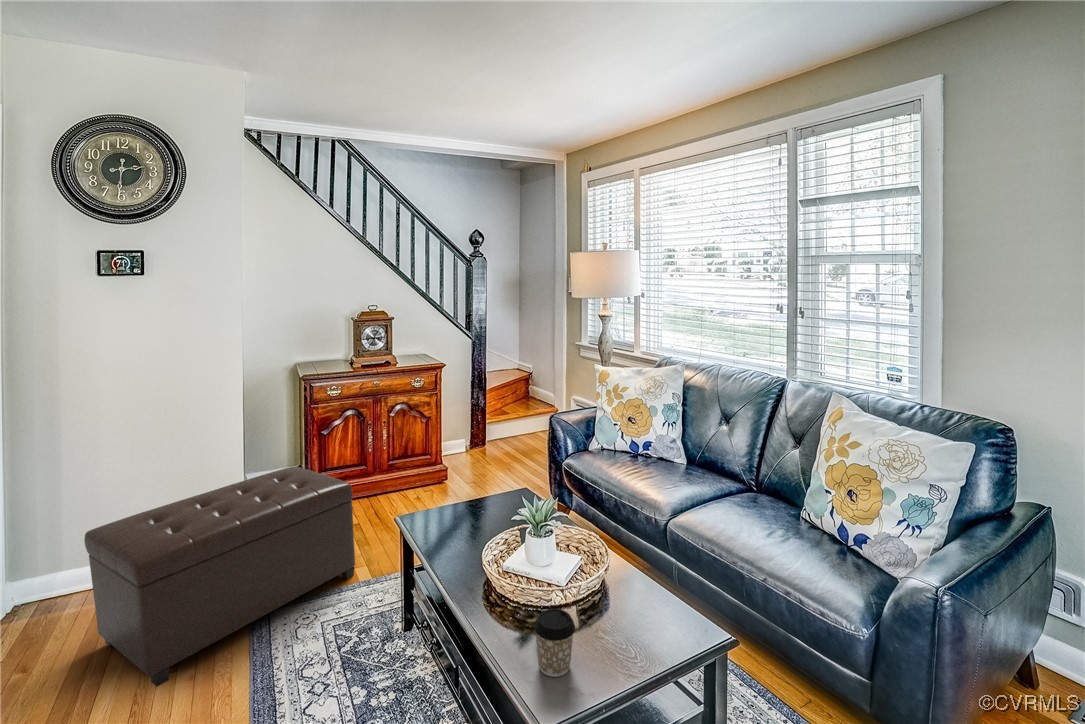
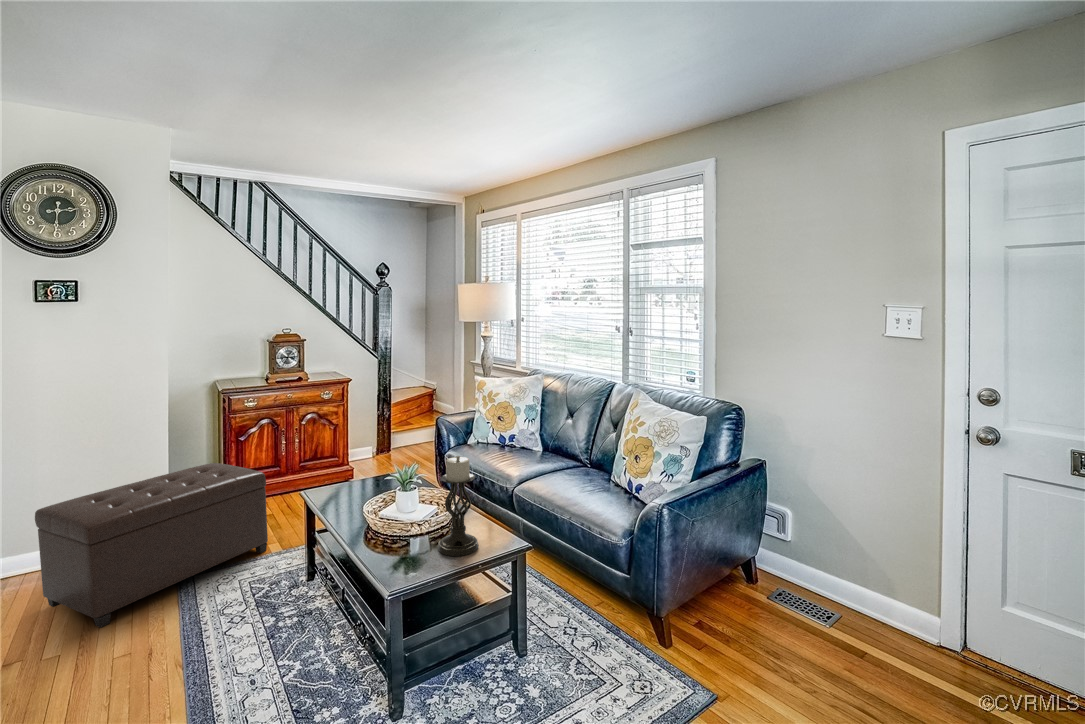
candle holder: none [599,507,661,664] -> present [438,456,478,556]
coffee cup: present [534,609,575,677] -> none [390,523,417,564]

